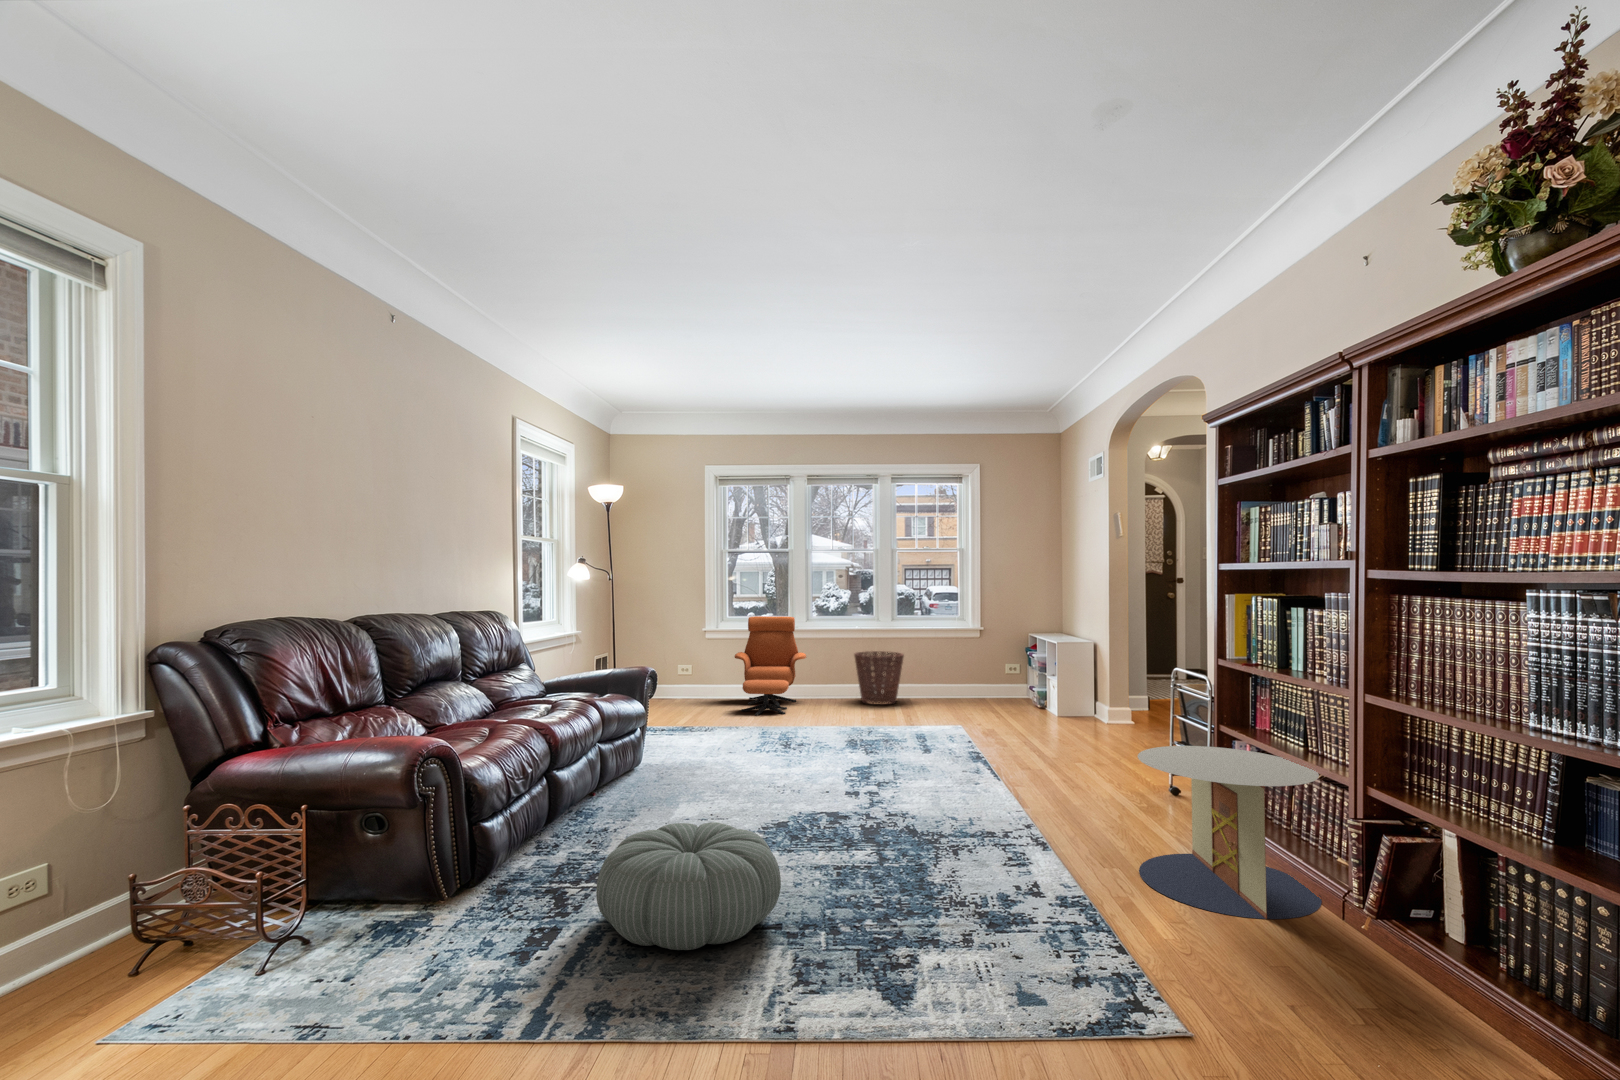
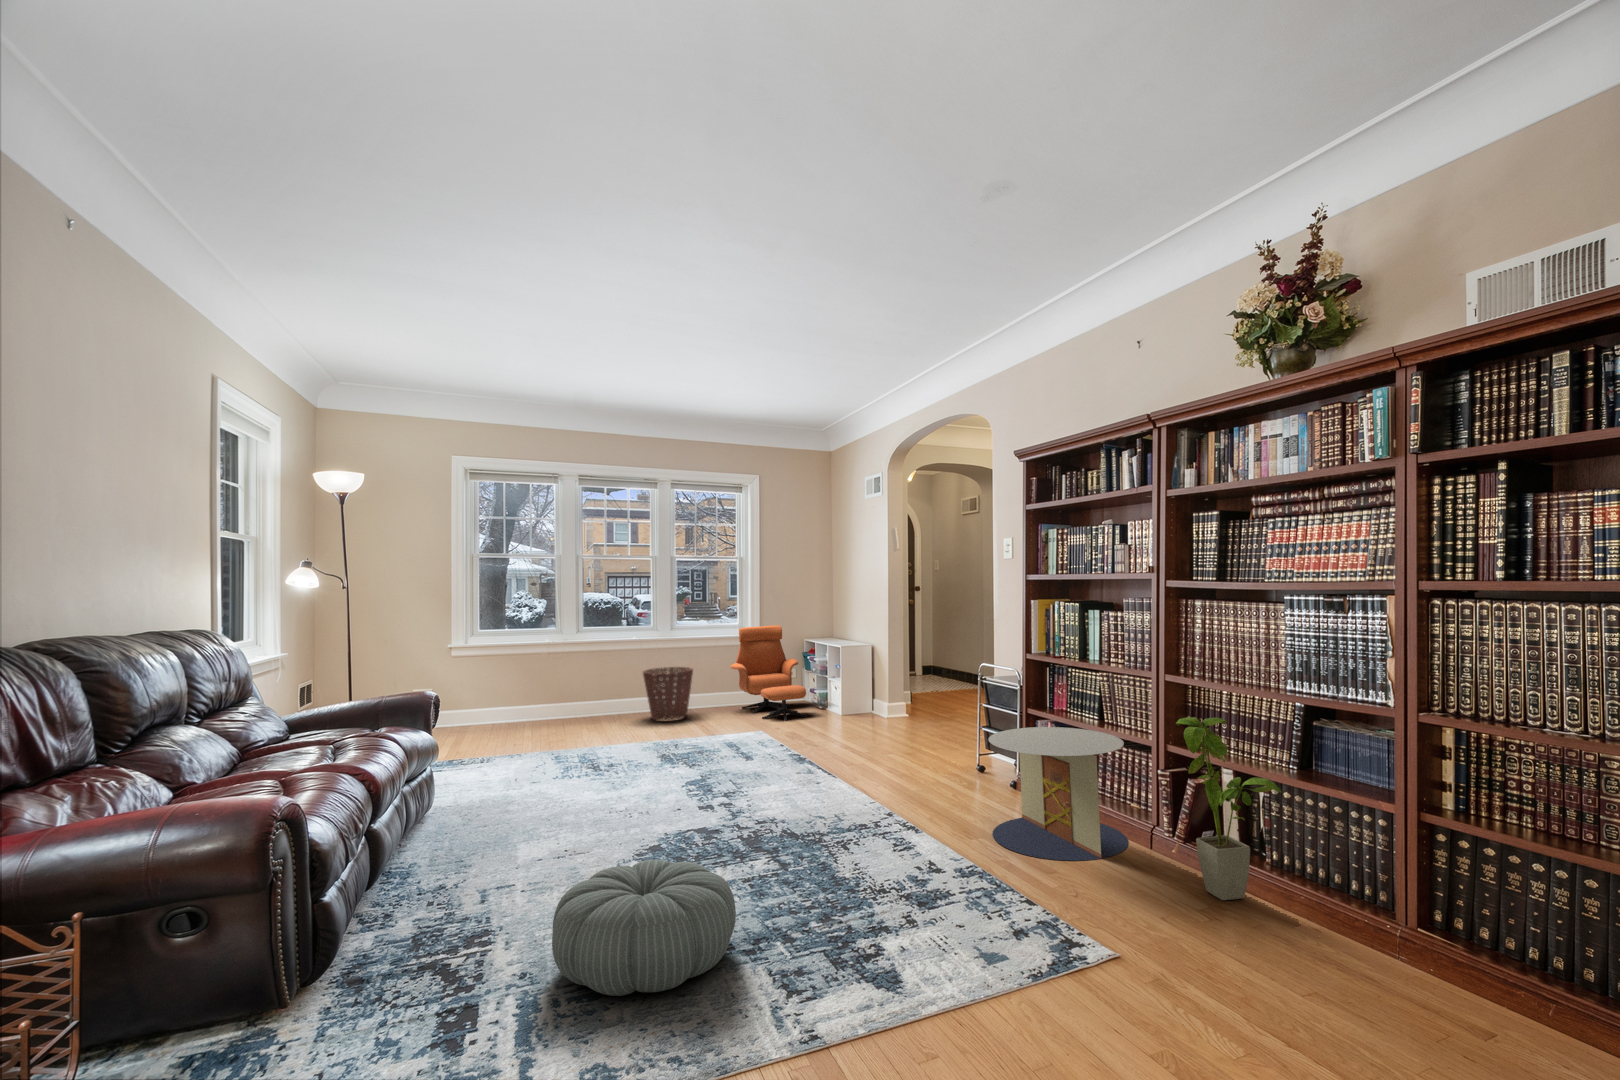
lounge chair: present [735,616,806,716] -> present [731,626,807,721]
house plant: none [1353,750,1512,1011] -> present [1176,717,1282,900]

